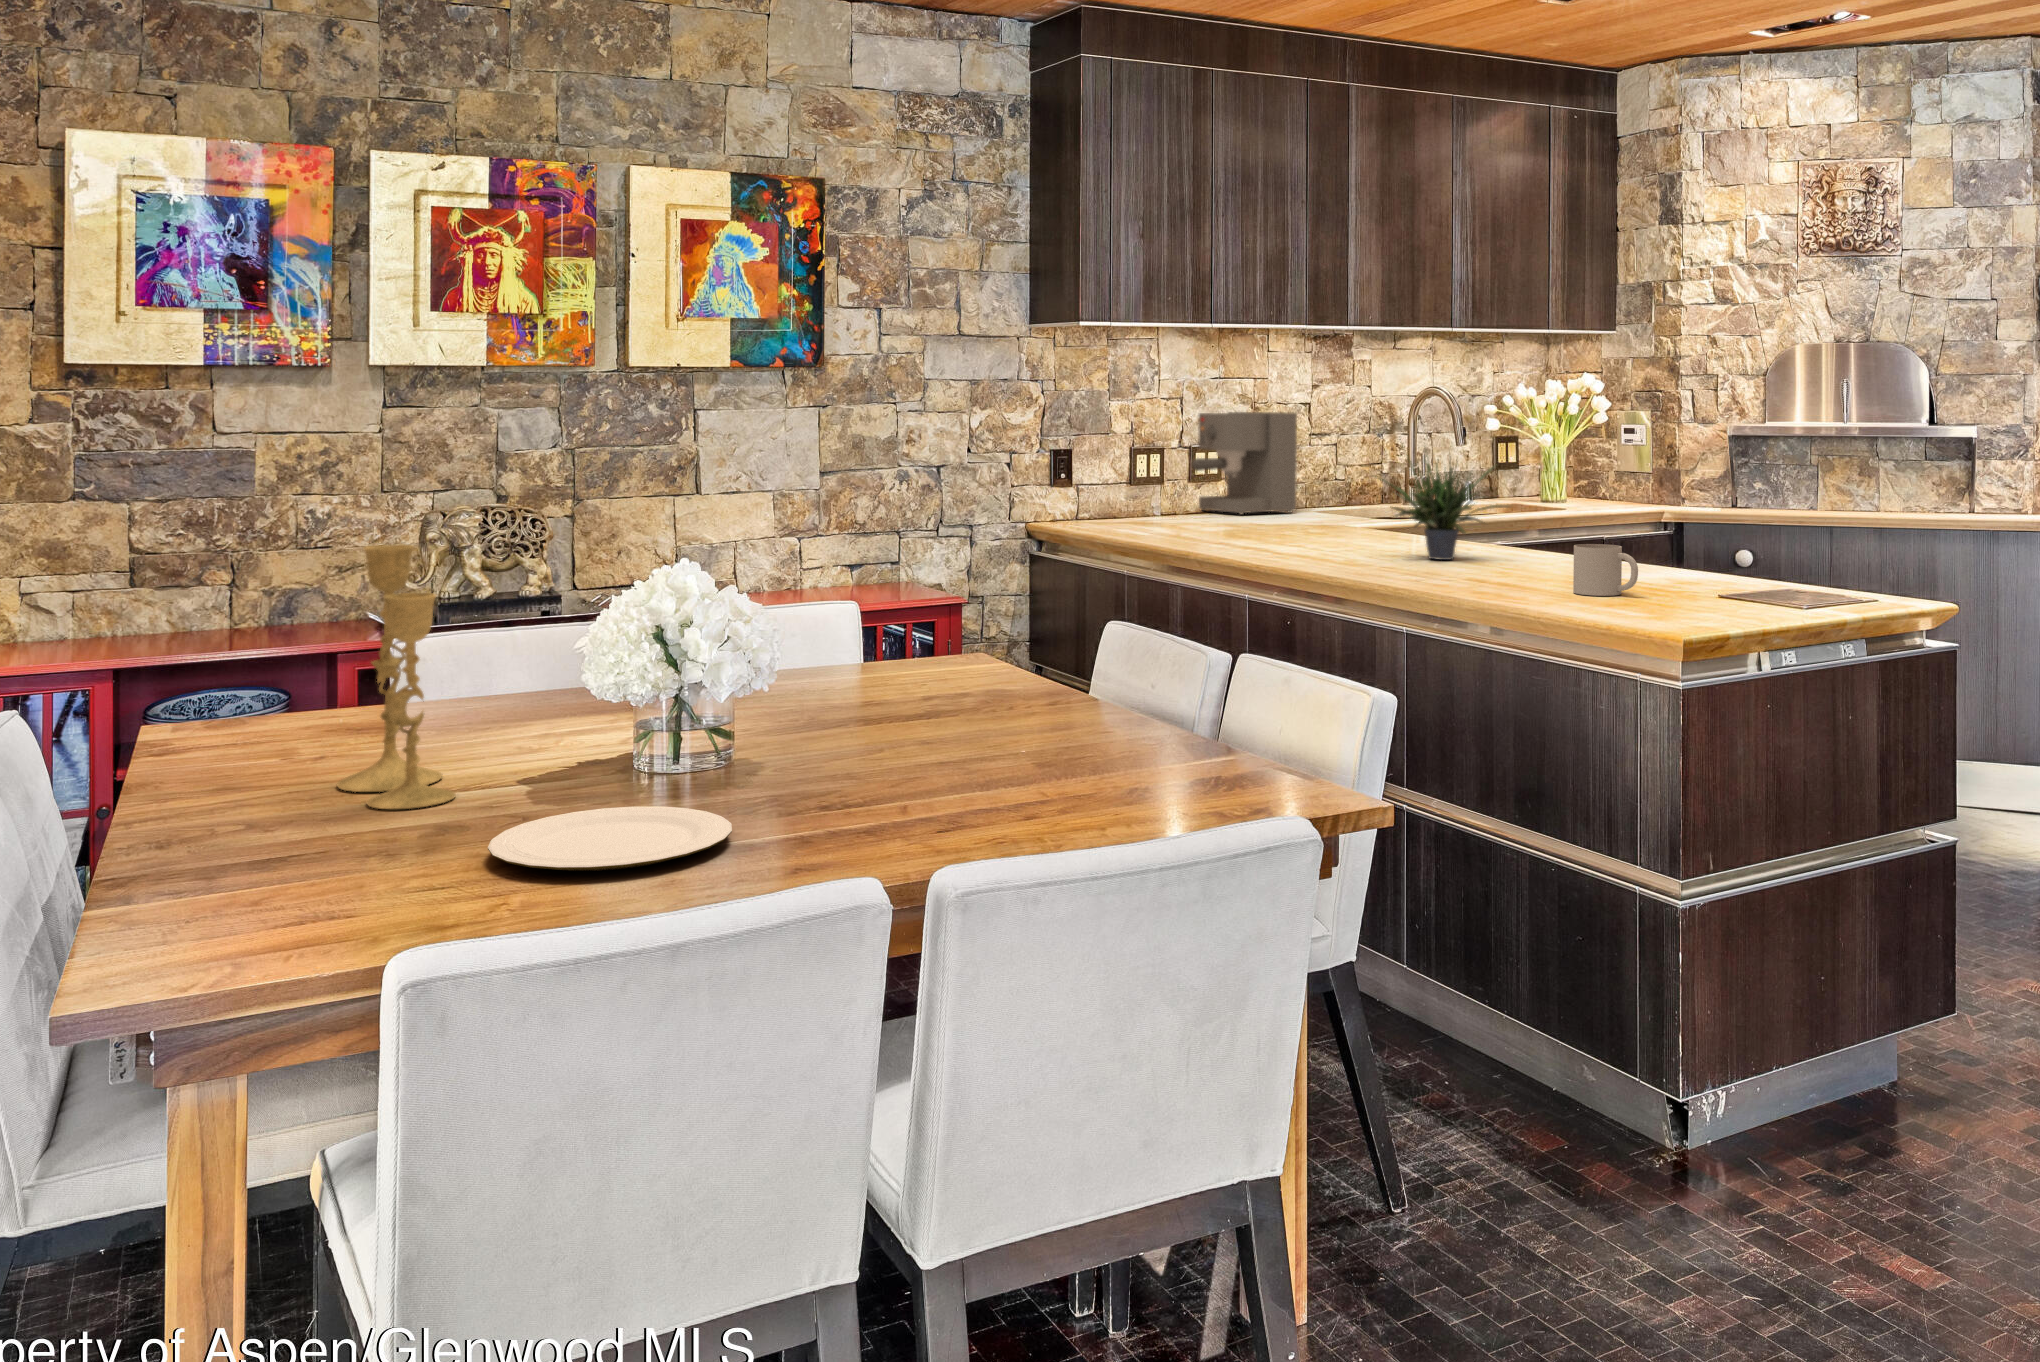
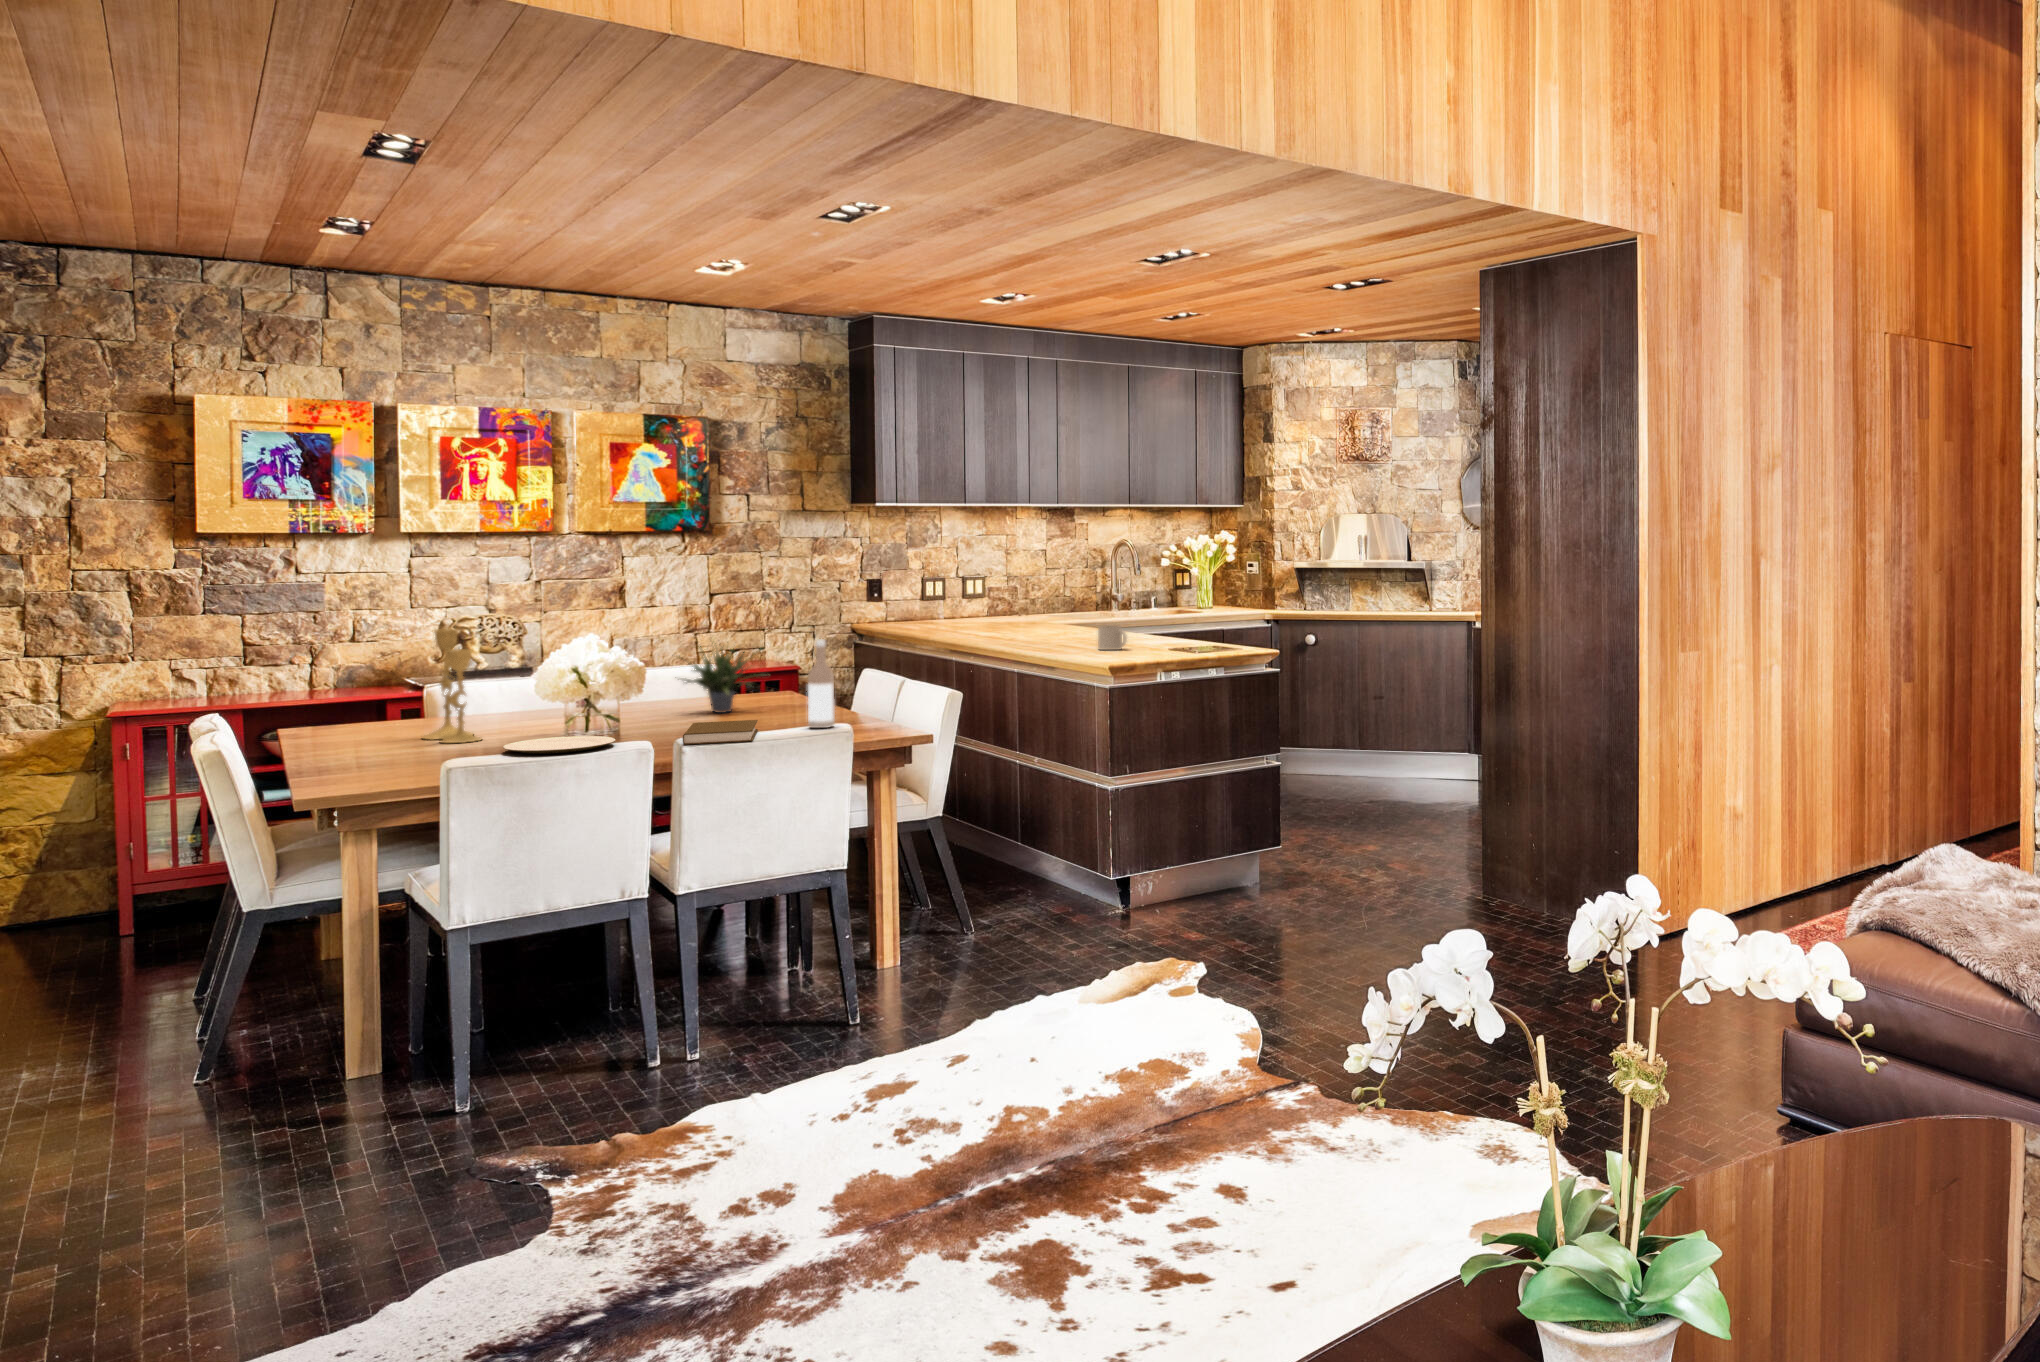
coffee maker: present [1191,412,1297,515] -> none [957,554,1028,617]
potted plant: present [1377,439,1509,560] -> present [676,646,764,713]
wine bottle: none [1125,583,1180,791] -> present [808,639,835,728]
book: none [883,767,1036,847] -> present [683,720,758,745]

